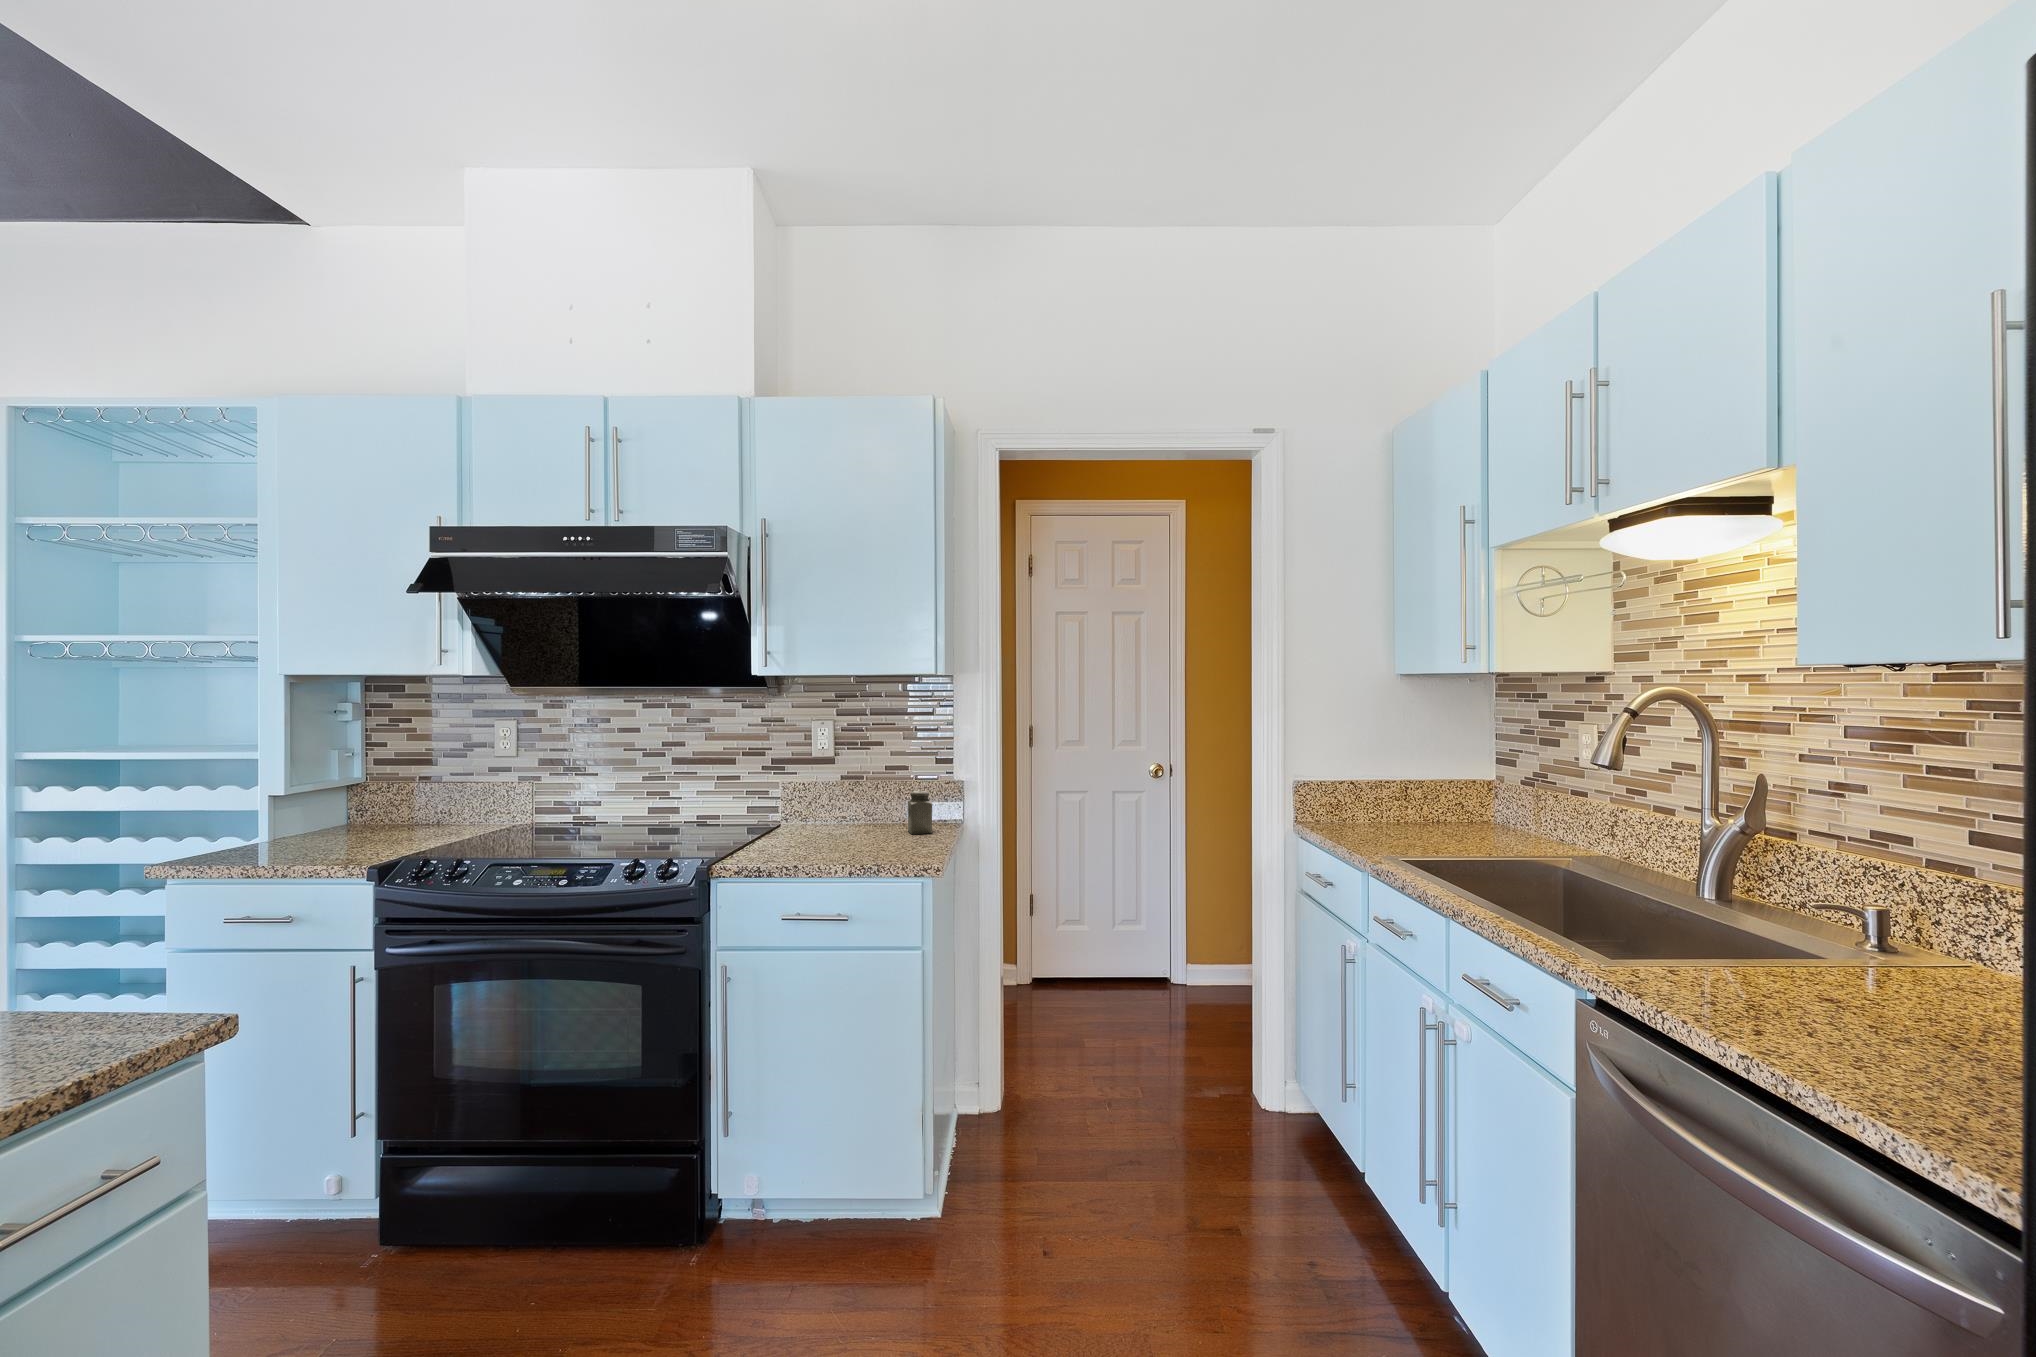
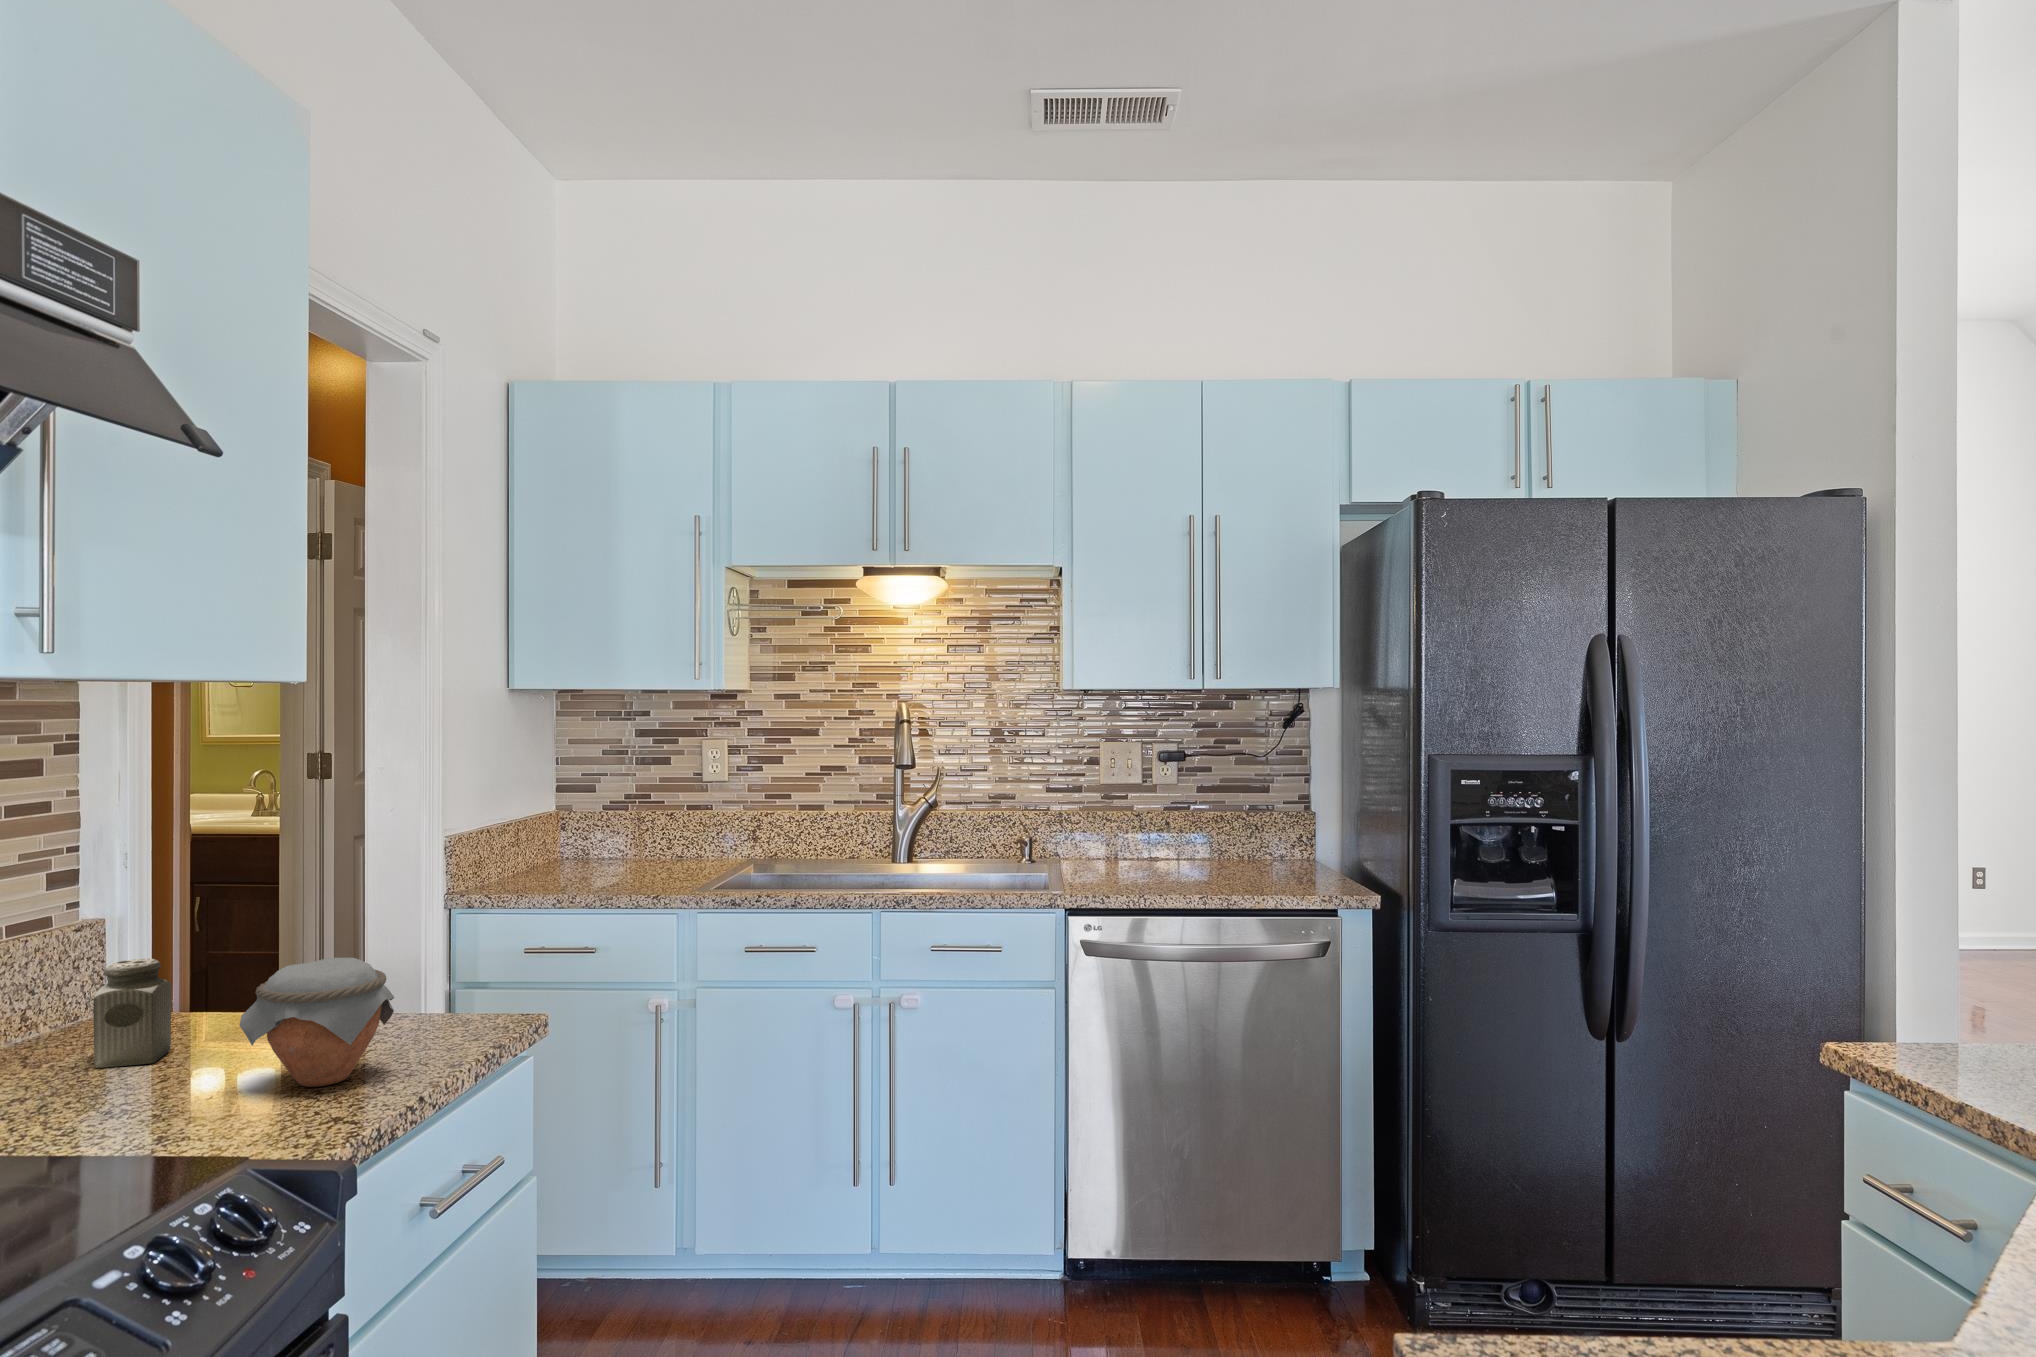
jar: none [847,798,903,853] -> present [239,958,394,1087]

